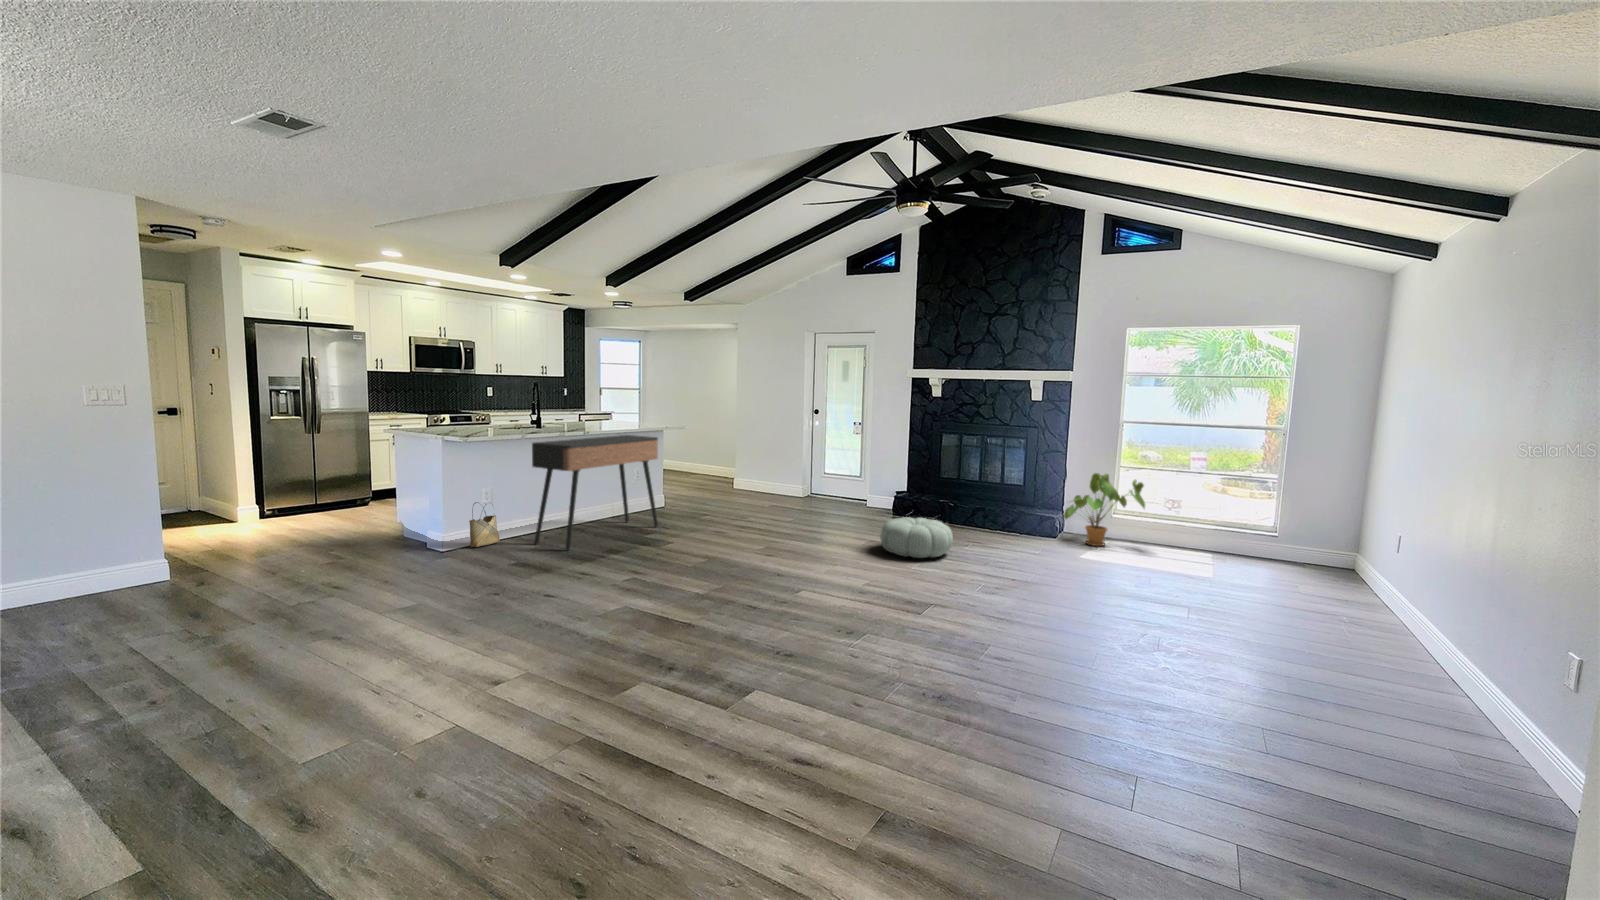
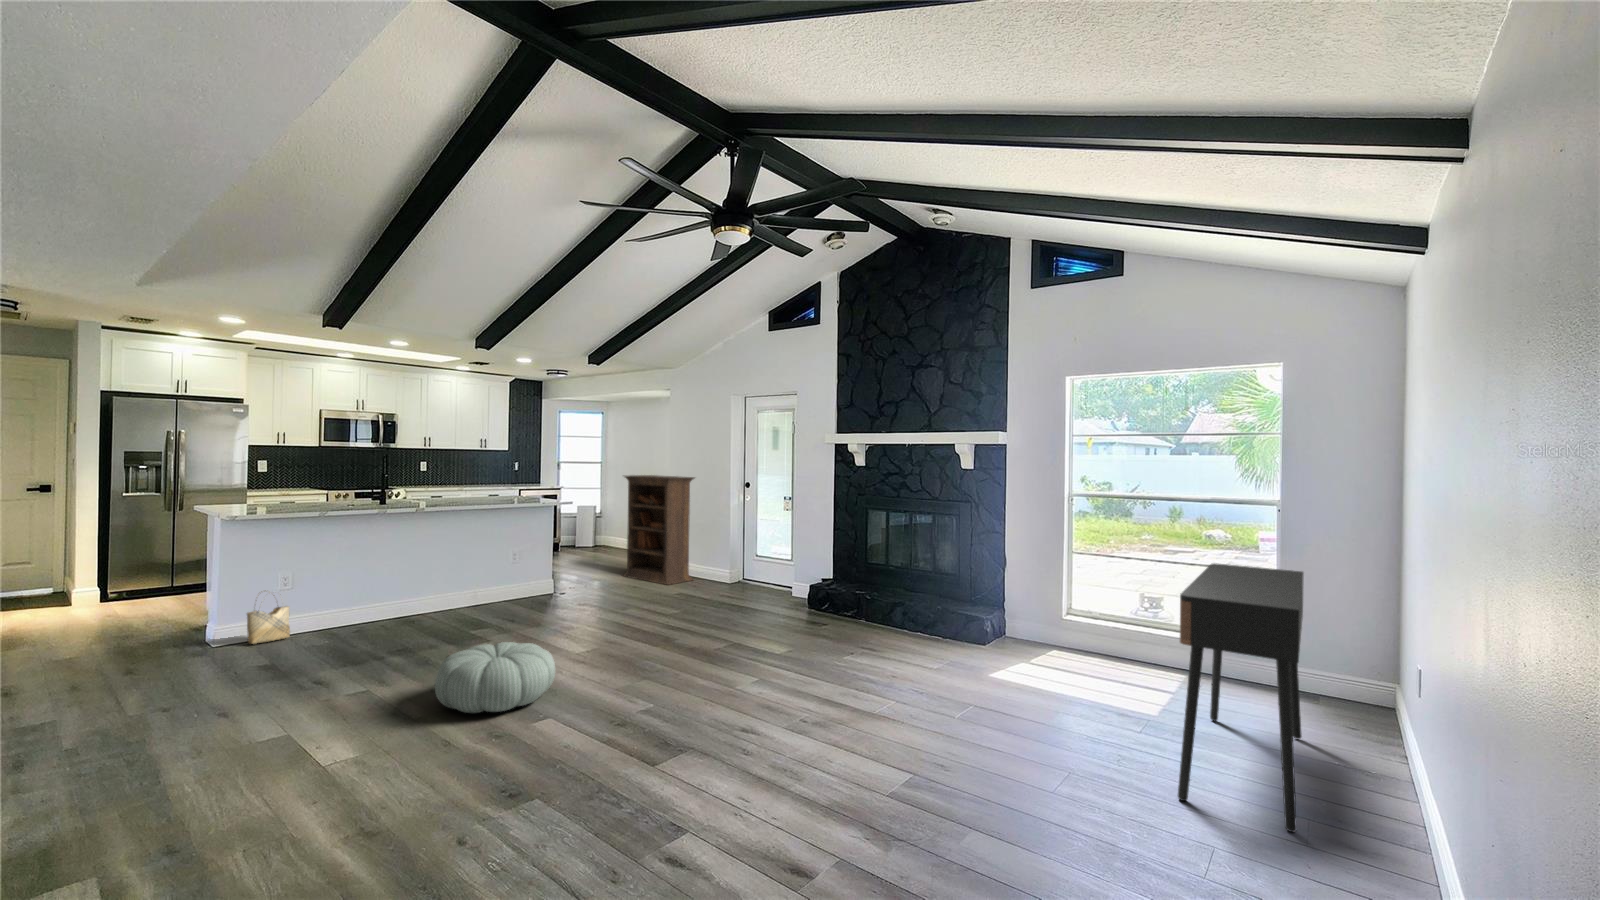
bookcase: none [703,402,774,499] -> present [623,475,694,585]
console table: present [532,435,658,550] -> present [1178,563,1304,832]
house plant: present [1064,473,1145,546] -> none [989,562,1092,660]
pouf: present [880,517,953,558] -> present [435,642,555,713]

